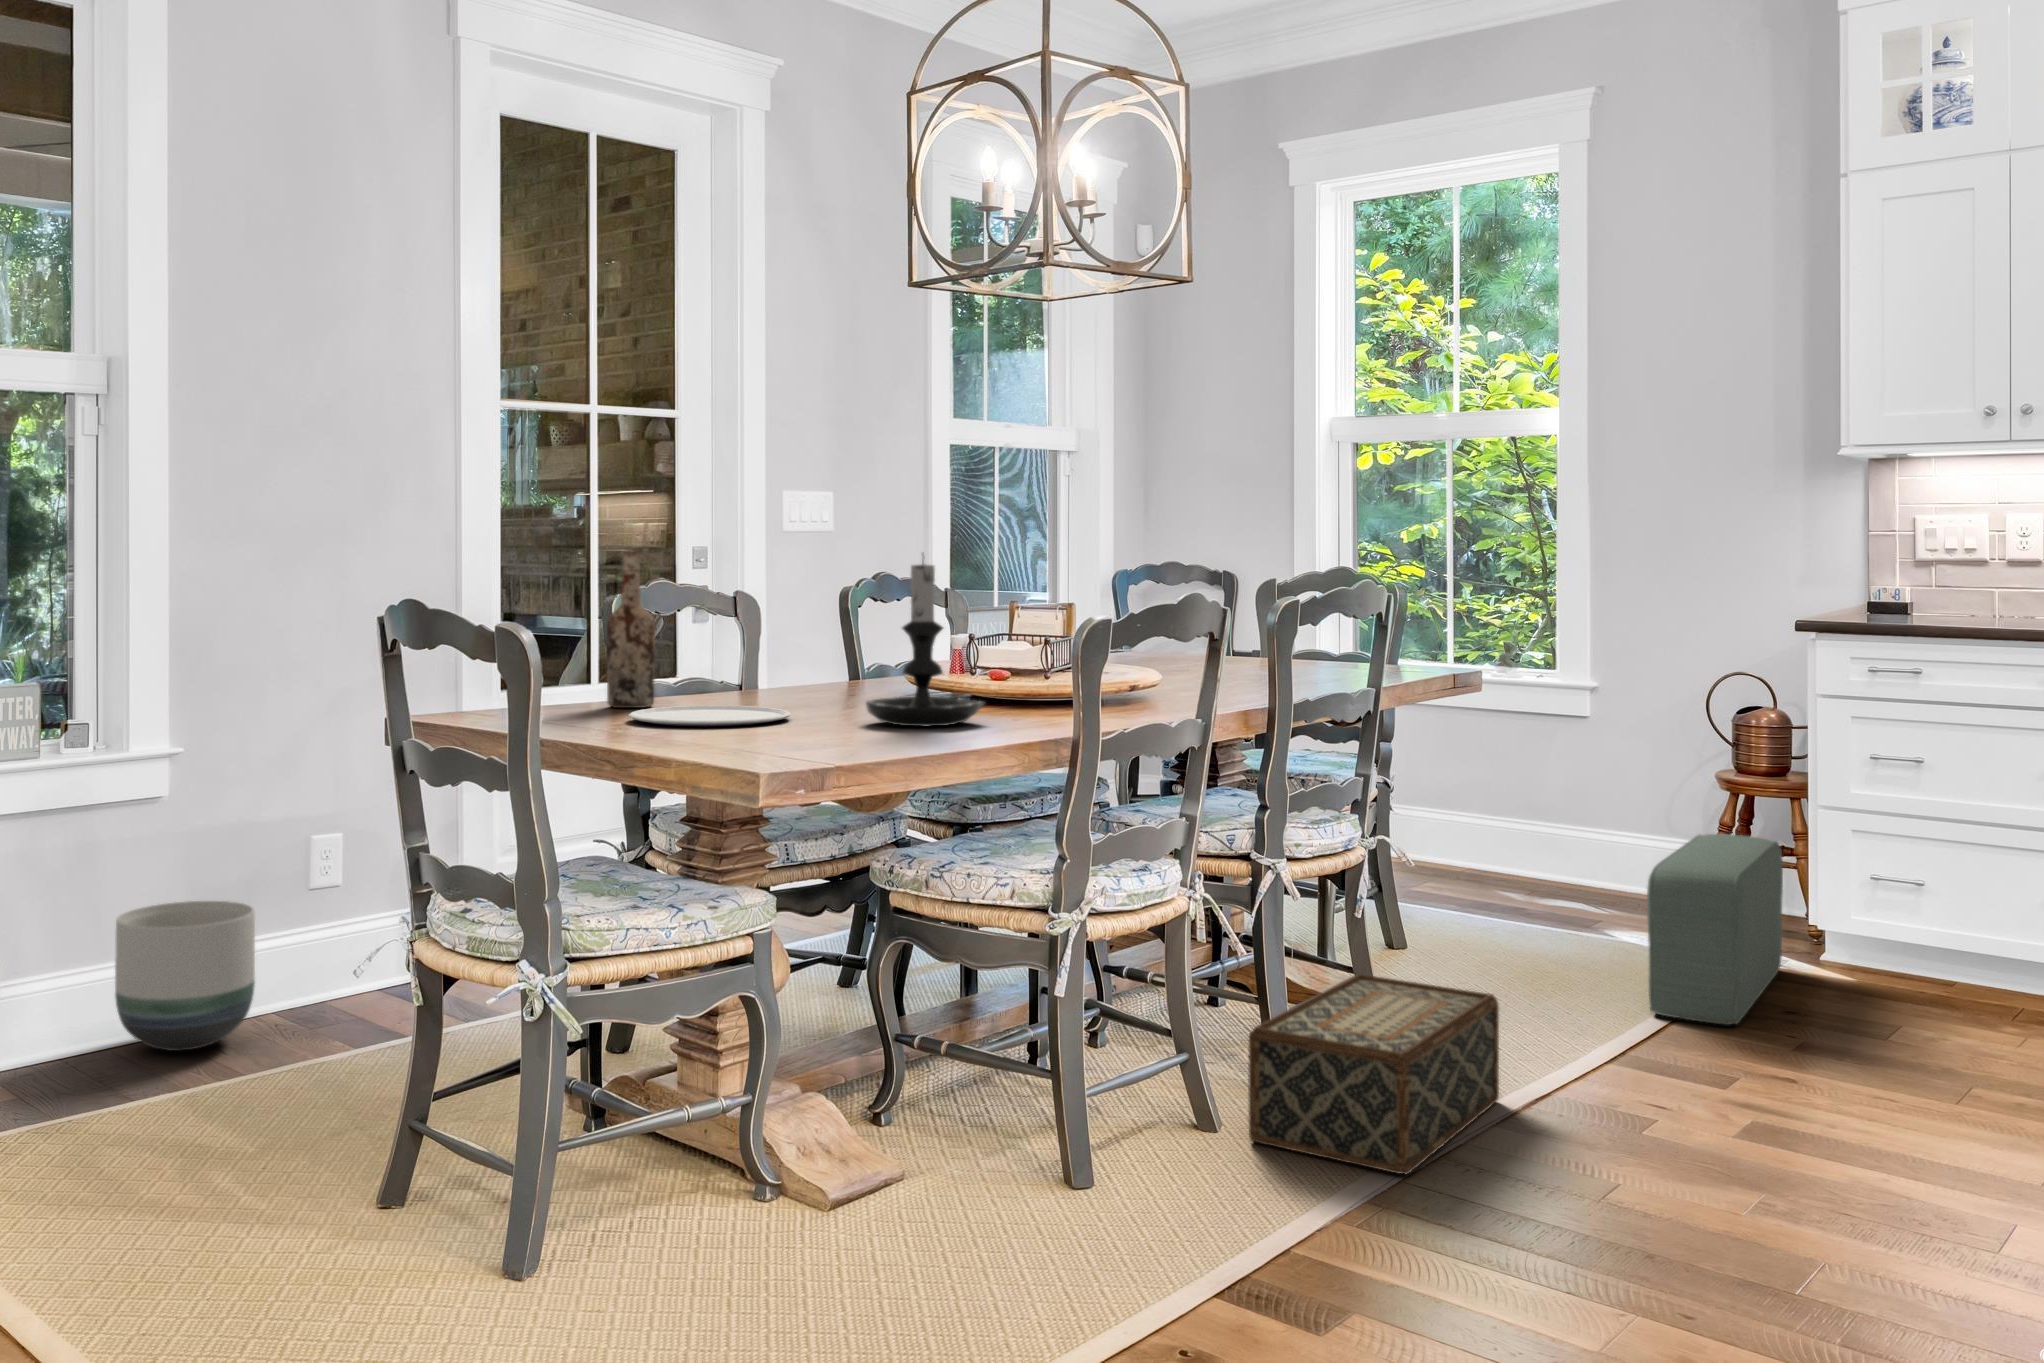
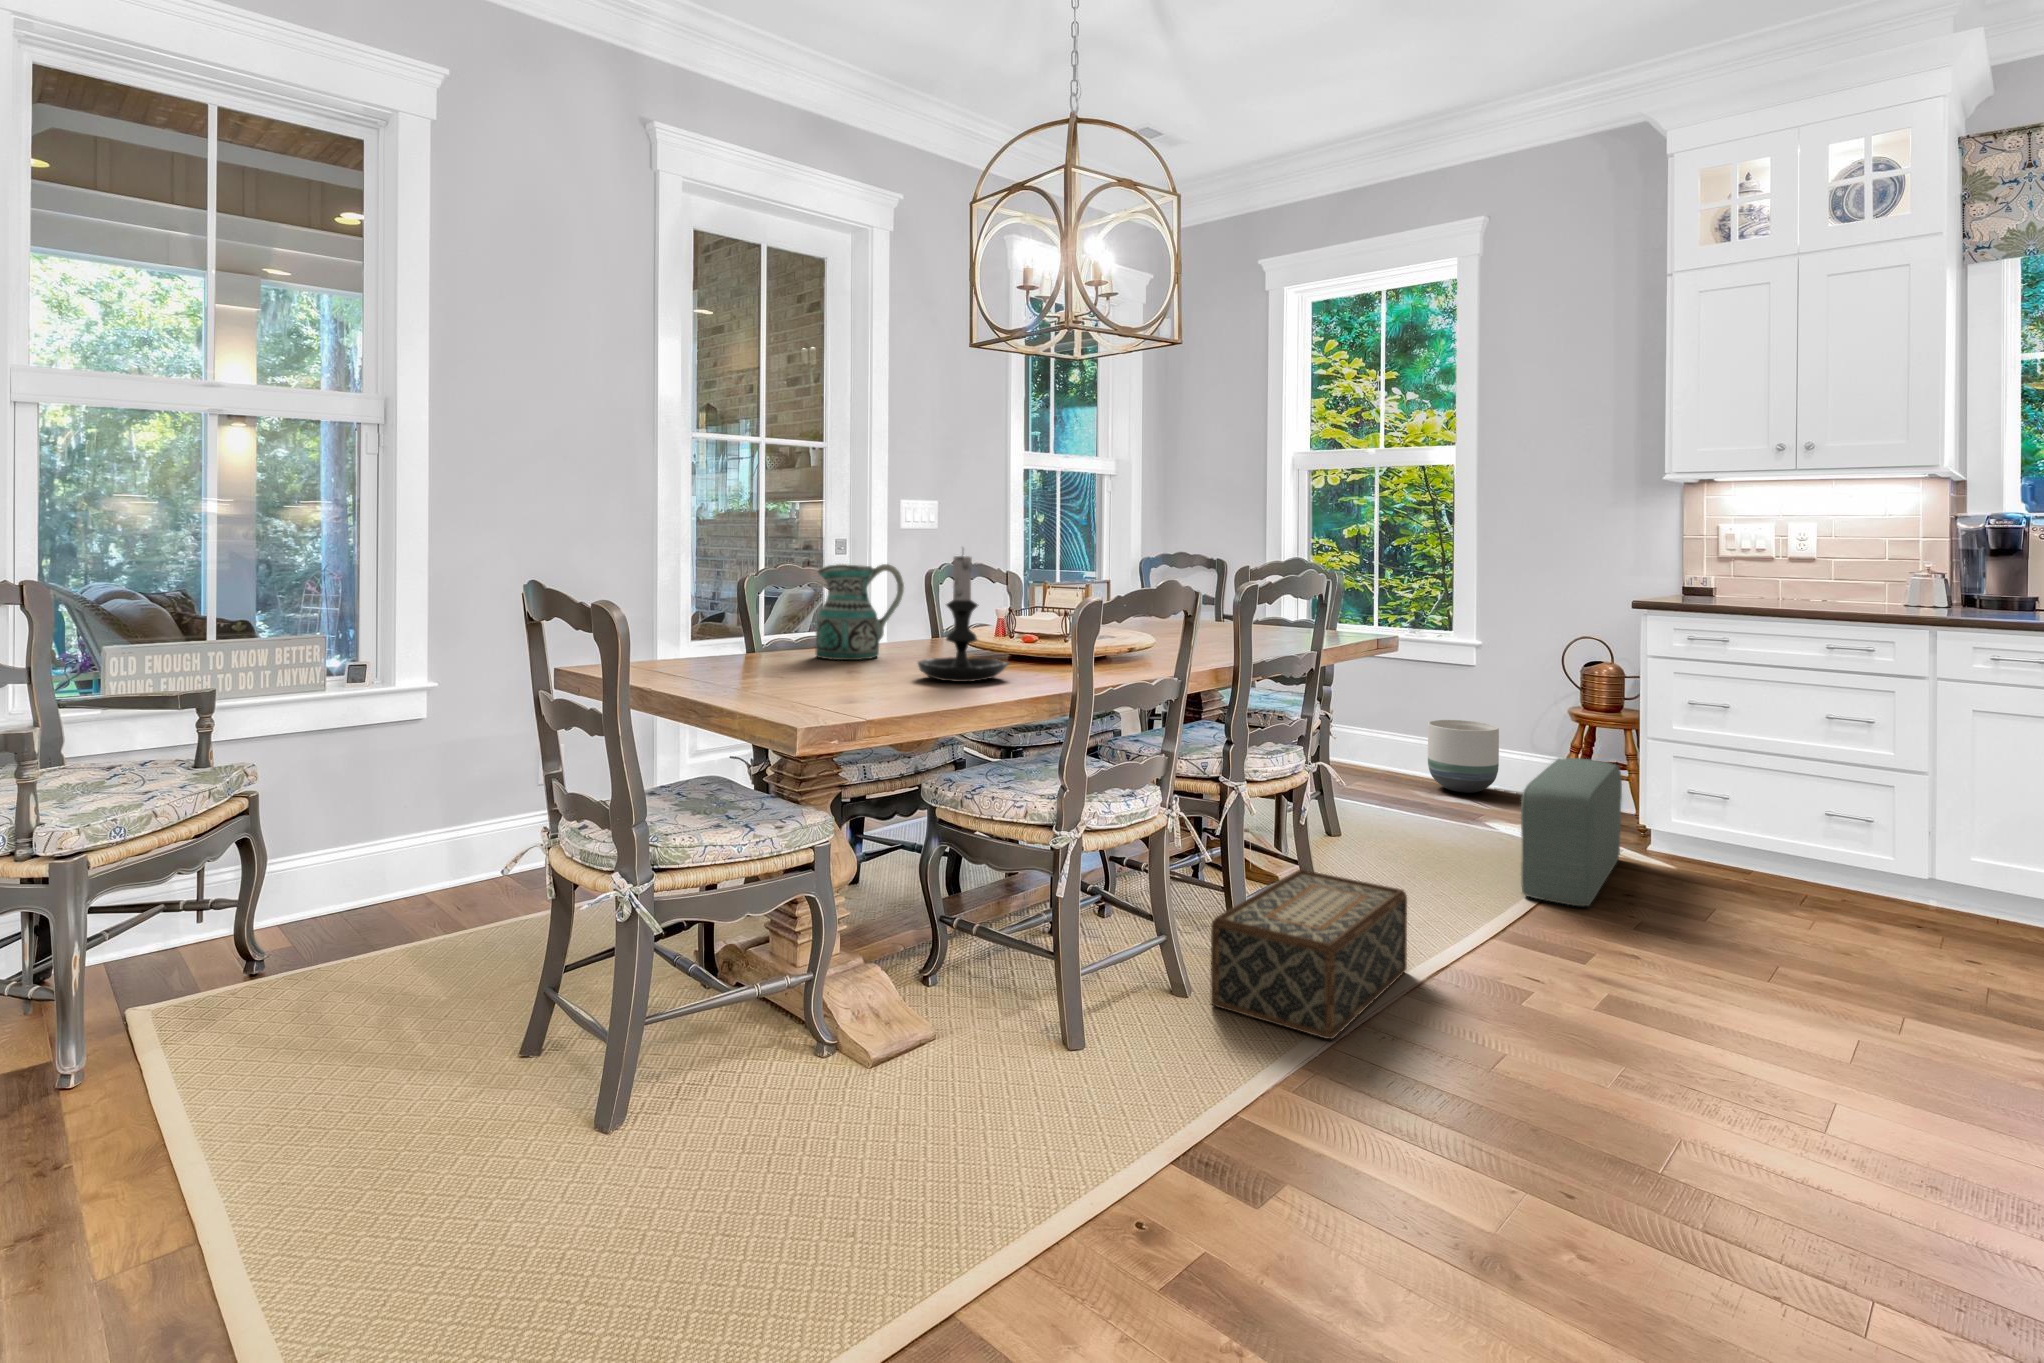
wine bottle: present [607,552,655,708] -> none [735,544,771,661]
ceramic pitcher: none [712,578,828,705] -> present [815,564,904,660]
plate: present [629,705,790,726] -> none [739,661,863,679]
planter: present [115,901,255,1051] -> present [1428,720,1499,793]

